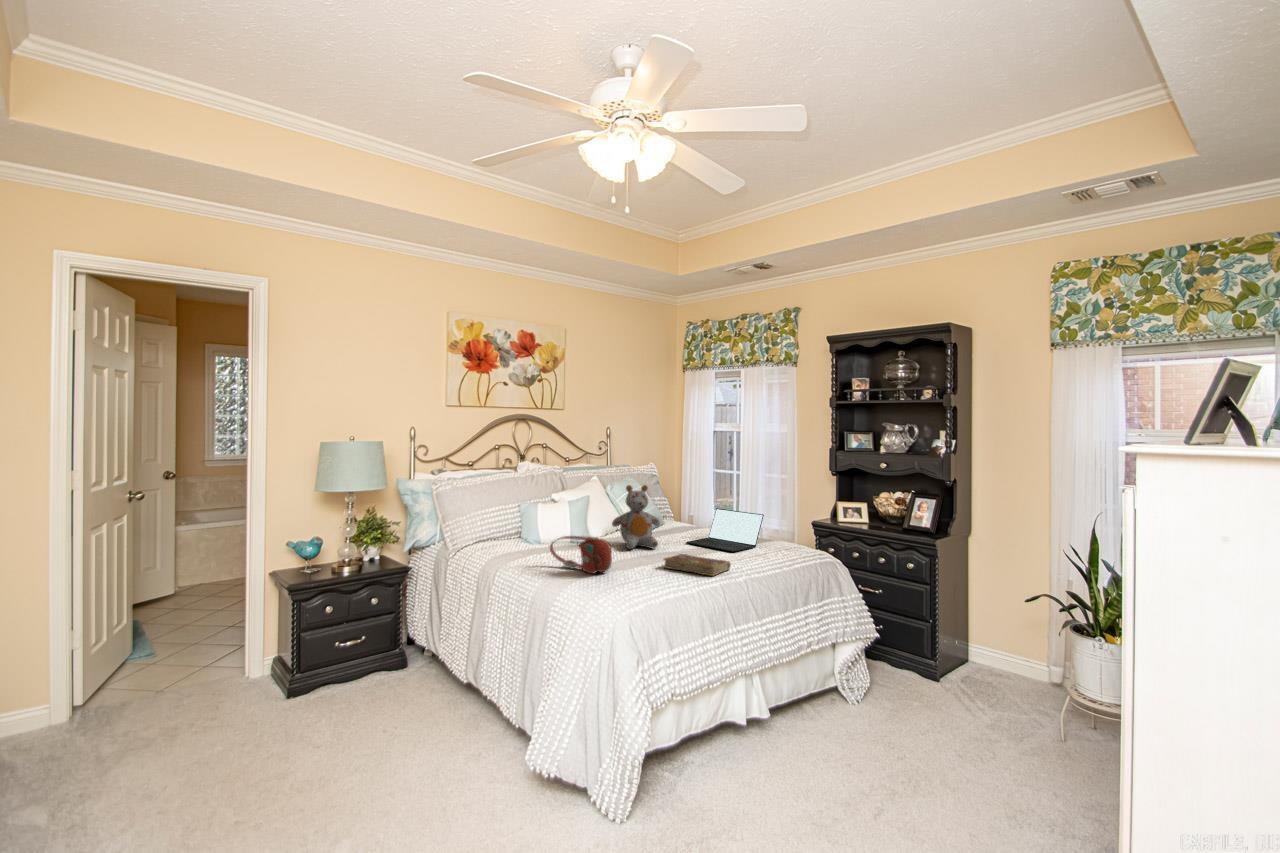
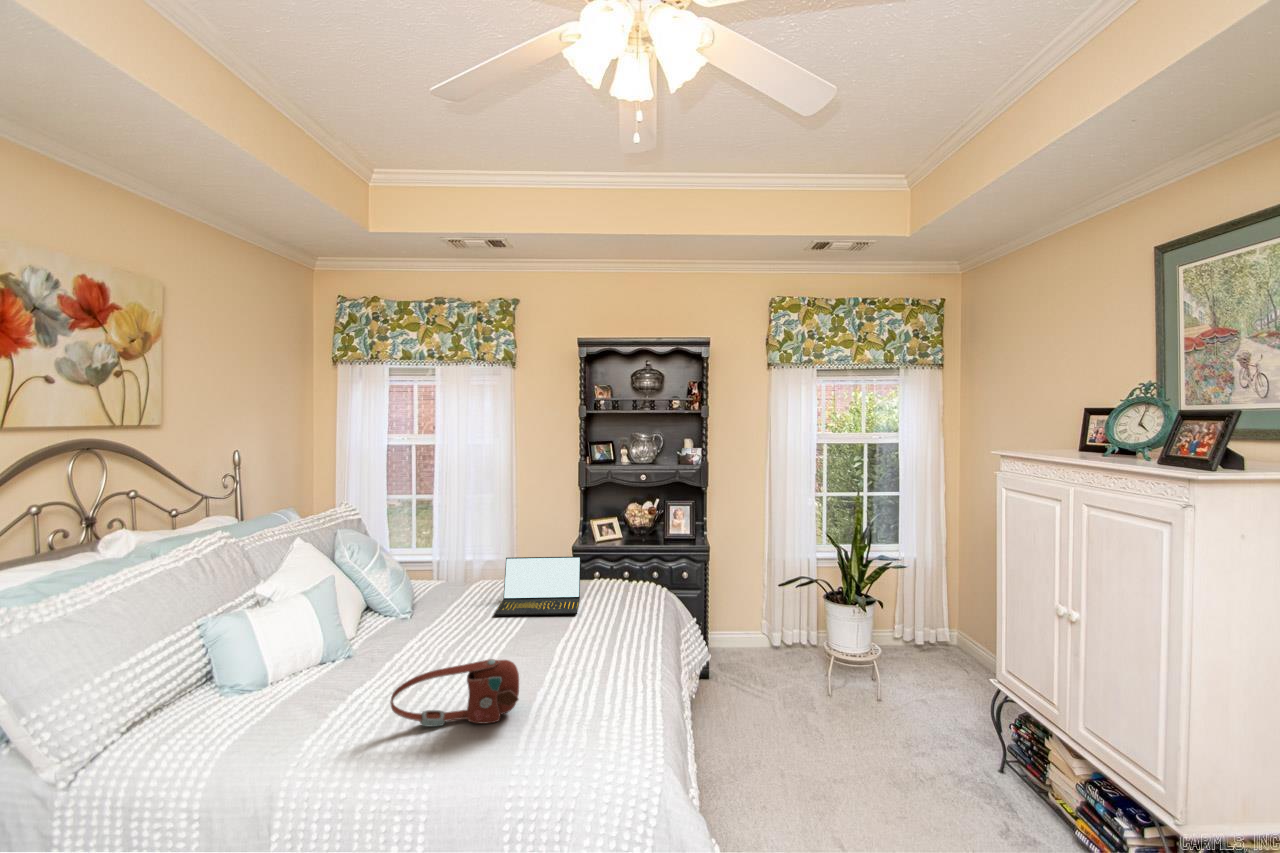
stuffed bear: present [612,485,660,549] -> none [403,546,482,652]
book: present [664,554,730,576] -> none [554,634,638,670]

